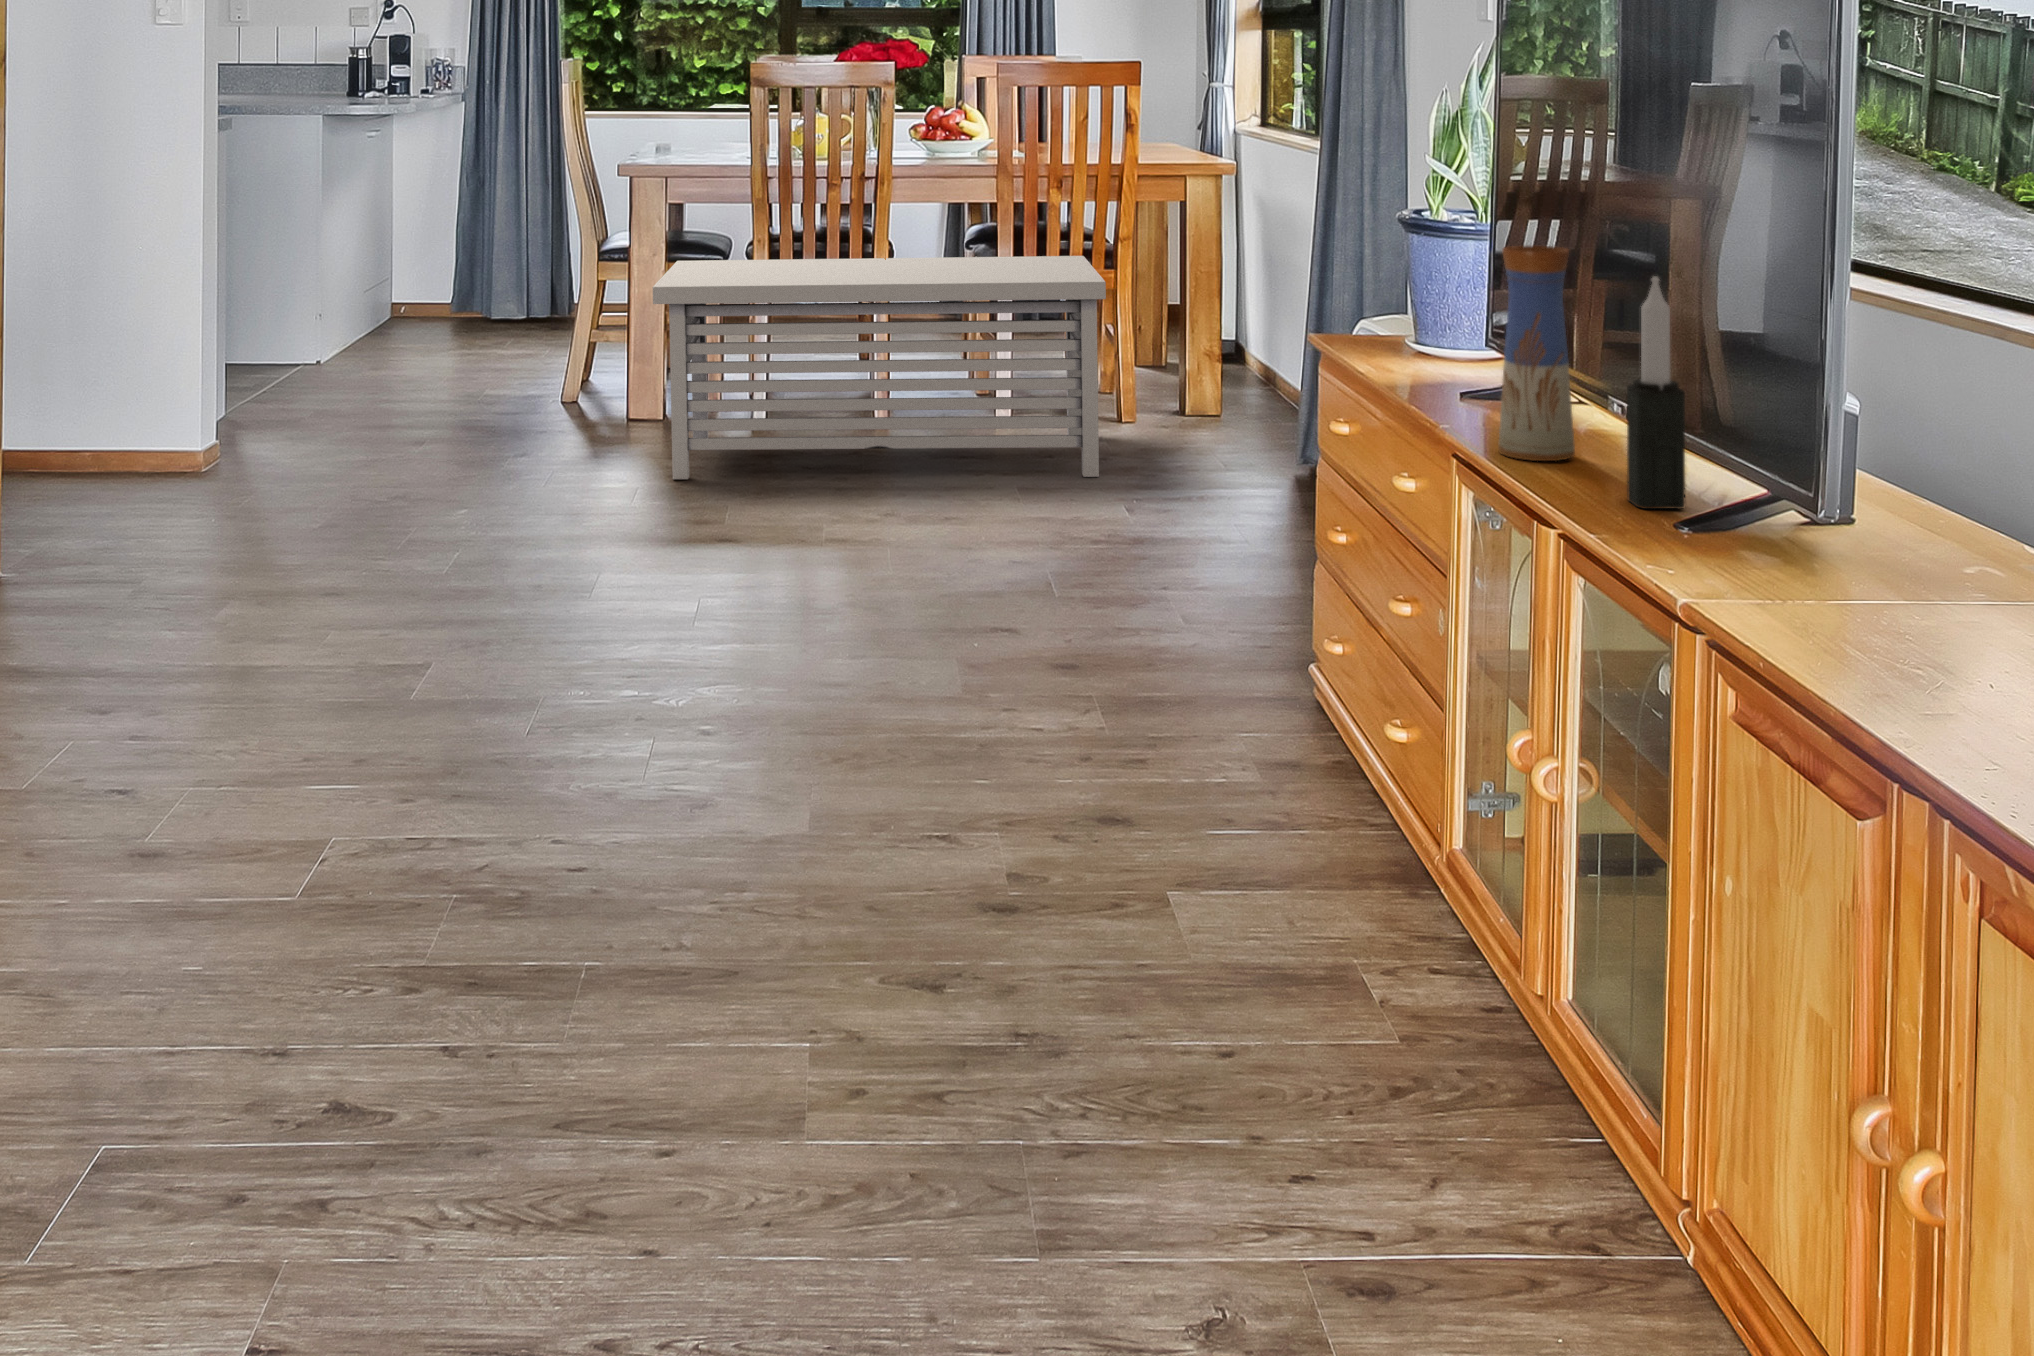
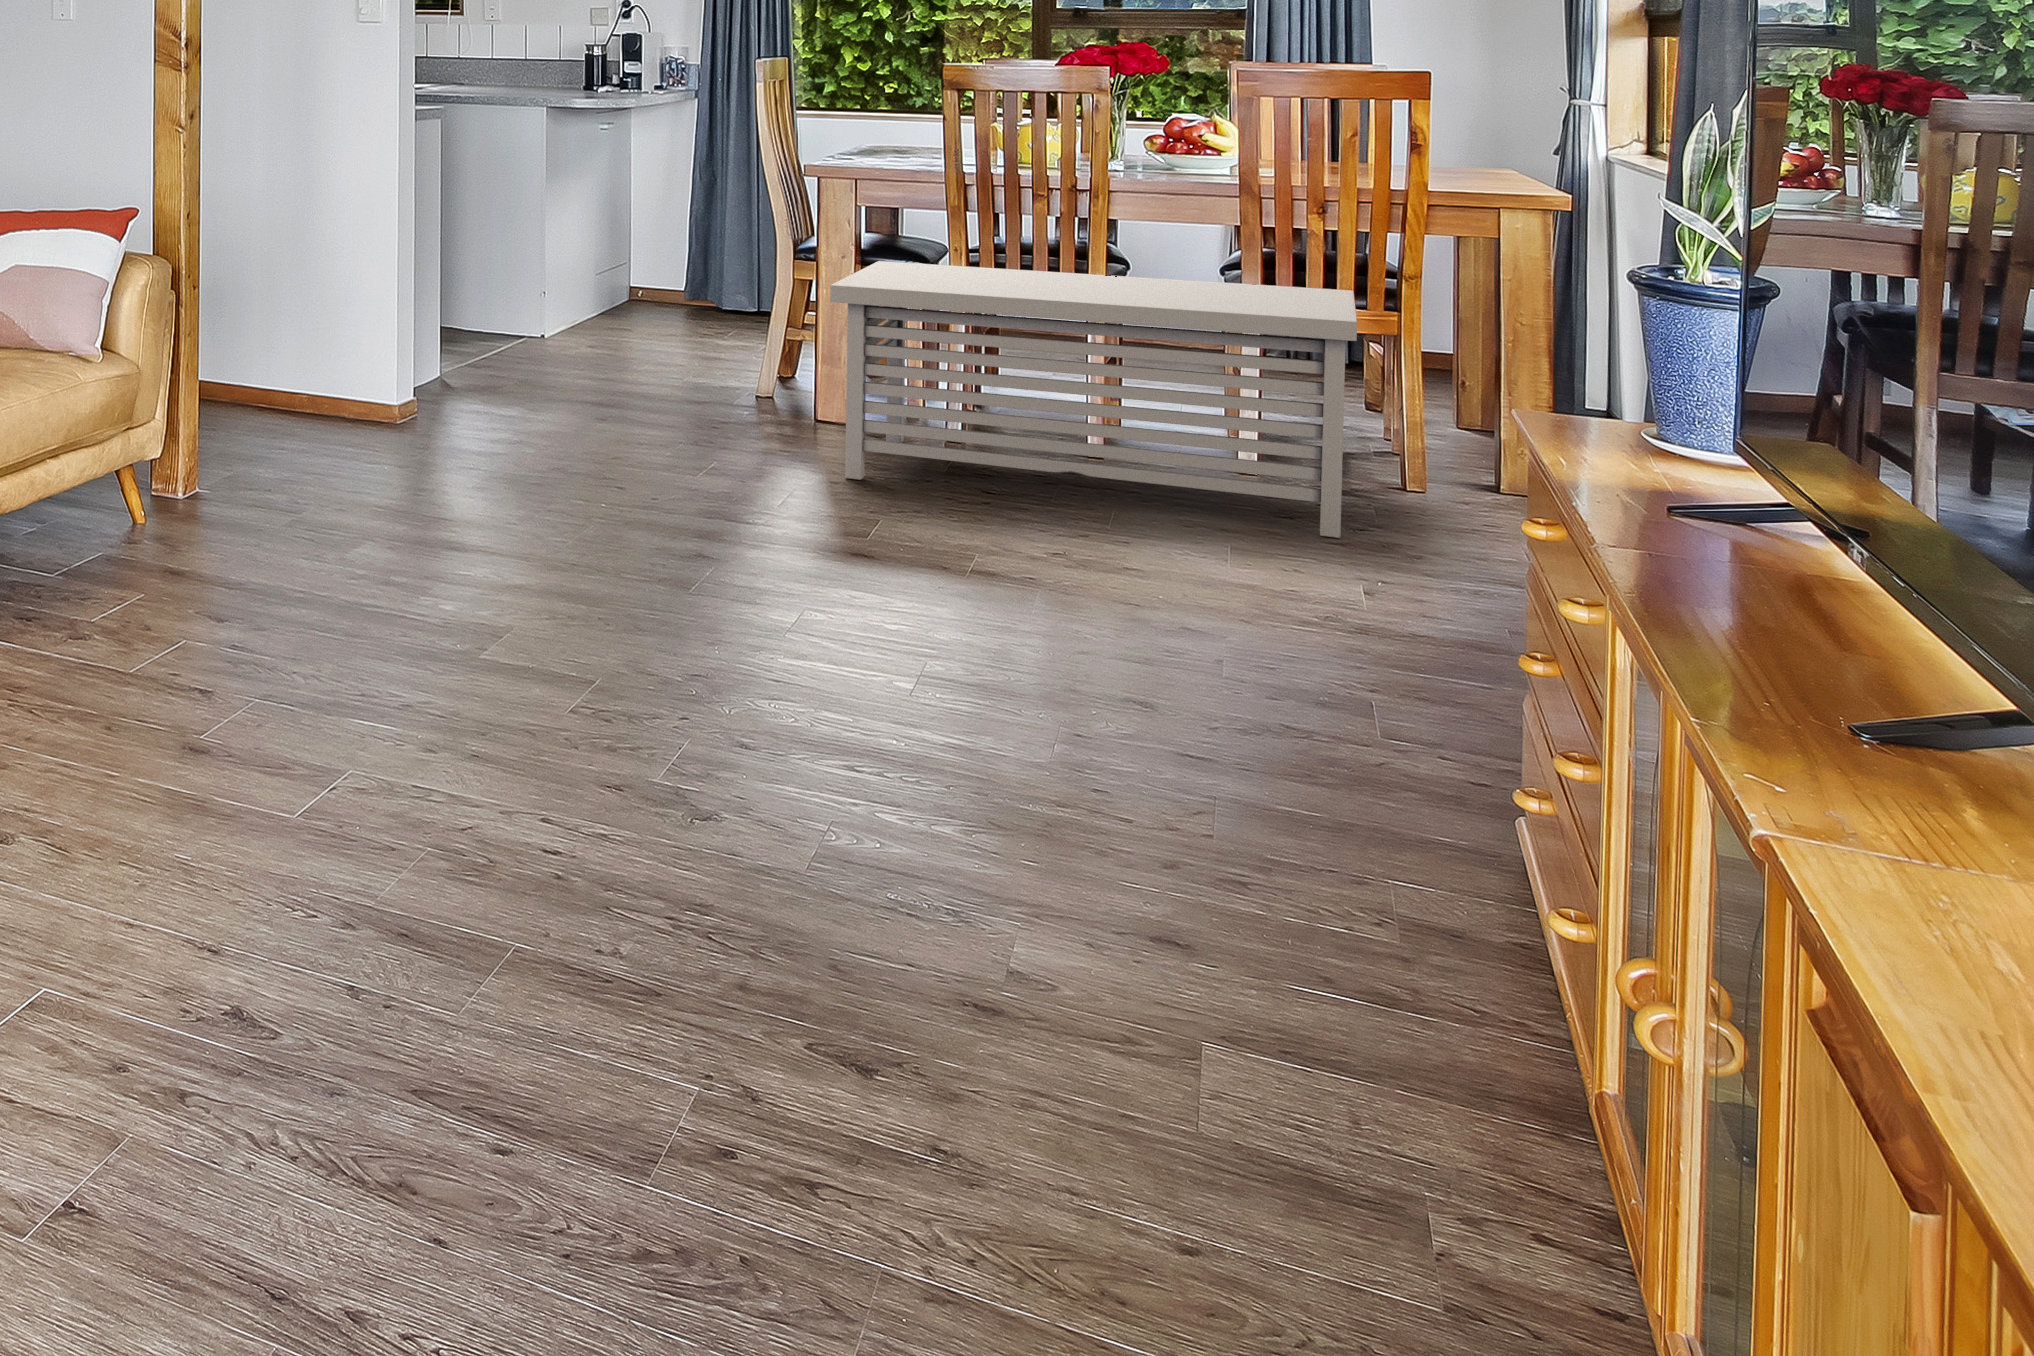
vase: present [1498,246,1575,461] -> none [1672,326,1794,608]
candle: present [1627,276,1685,509] -> none [1827,384,1923,701]

